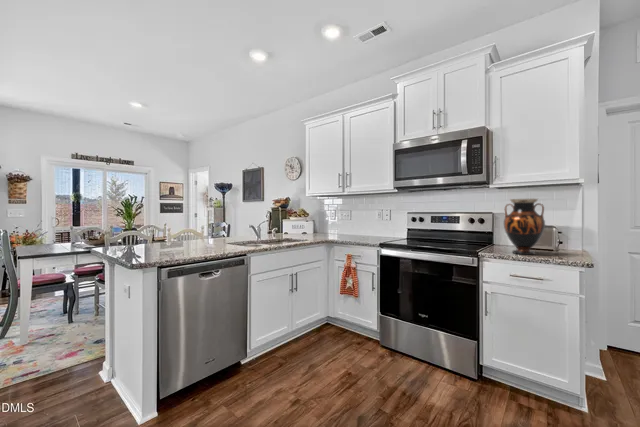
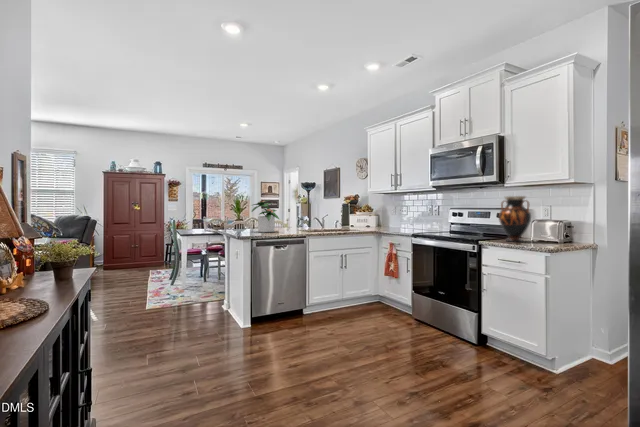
potted plant: none [154,201,204,252] -> present [252,200,279,232]

